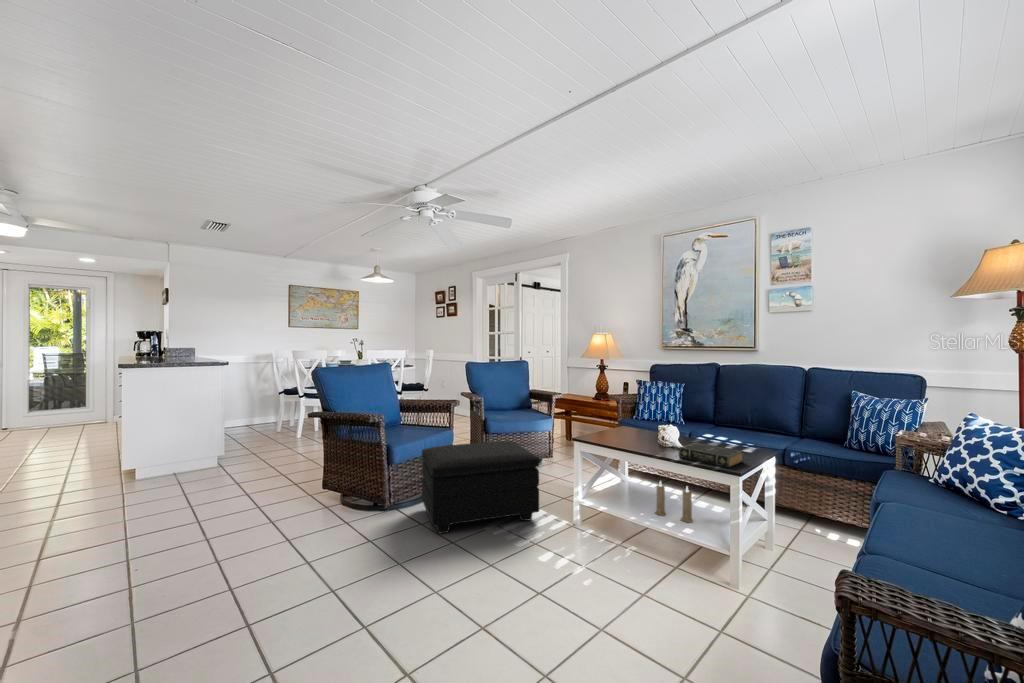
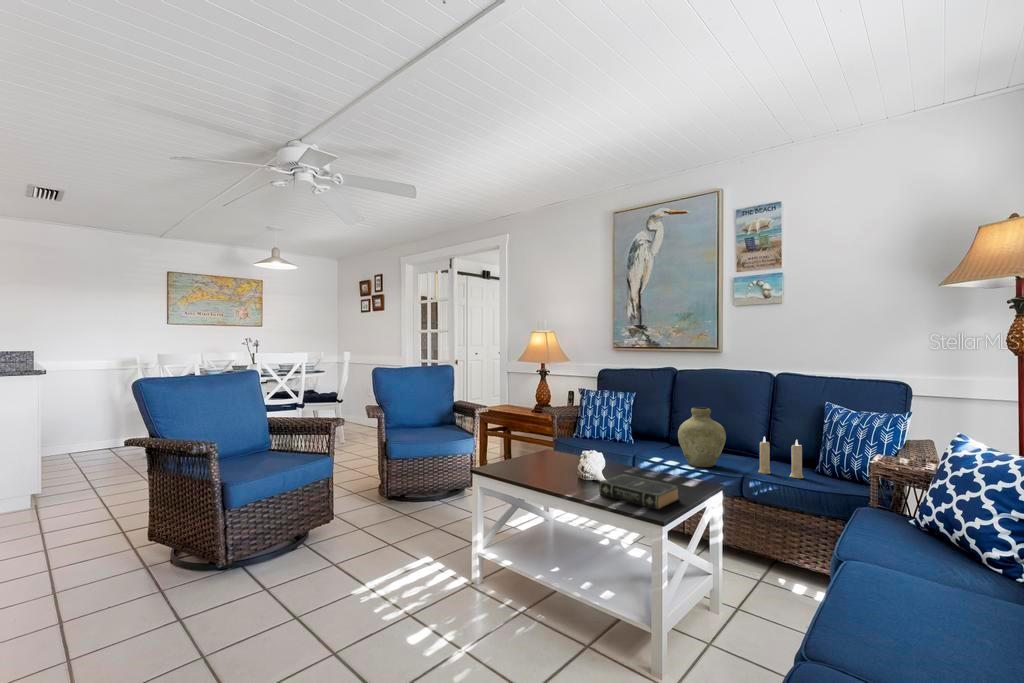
vase: none [729,394,769,442] -> present [678,407,726,467]
footstool: present [422,441,539,533] -> none [275,472,430,602]
candle: present [655,481,693,522] -> present [758,437,803,478]

